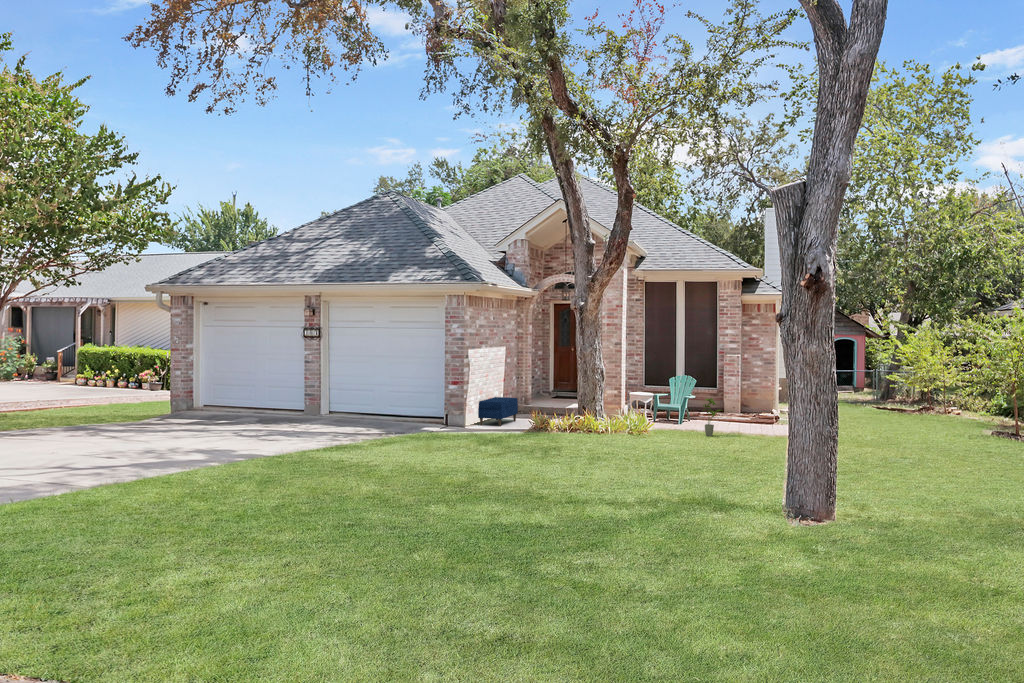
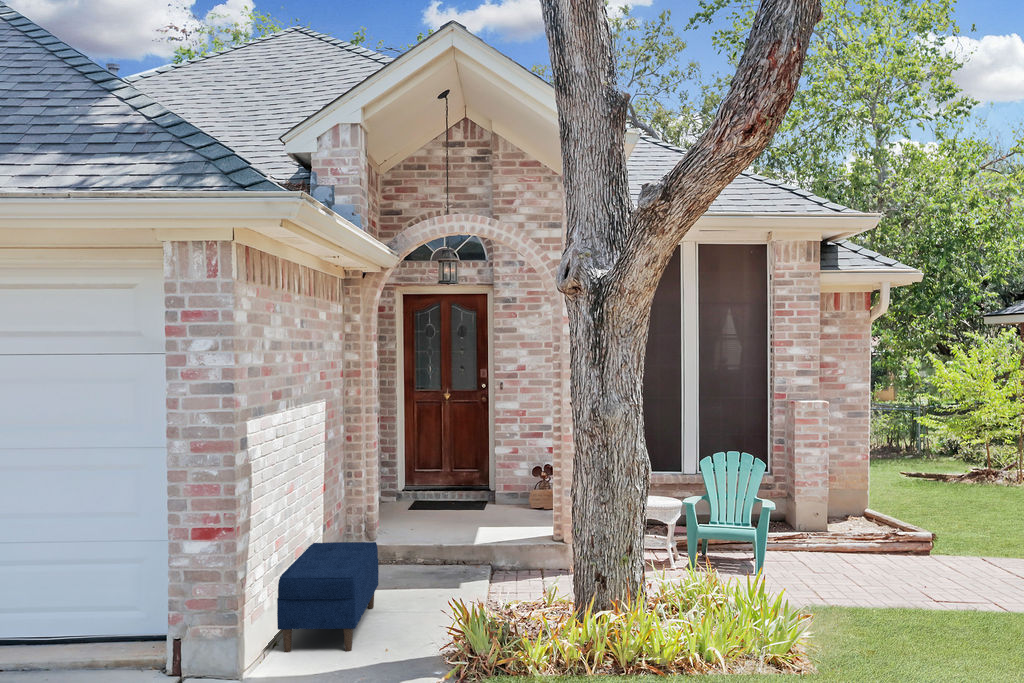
house plant: present [703,398,721,436] -> none [926,529,985,634]

